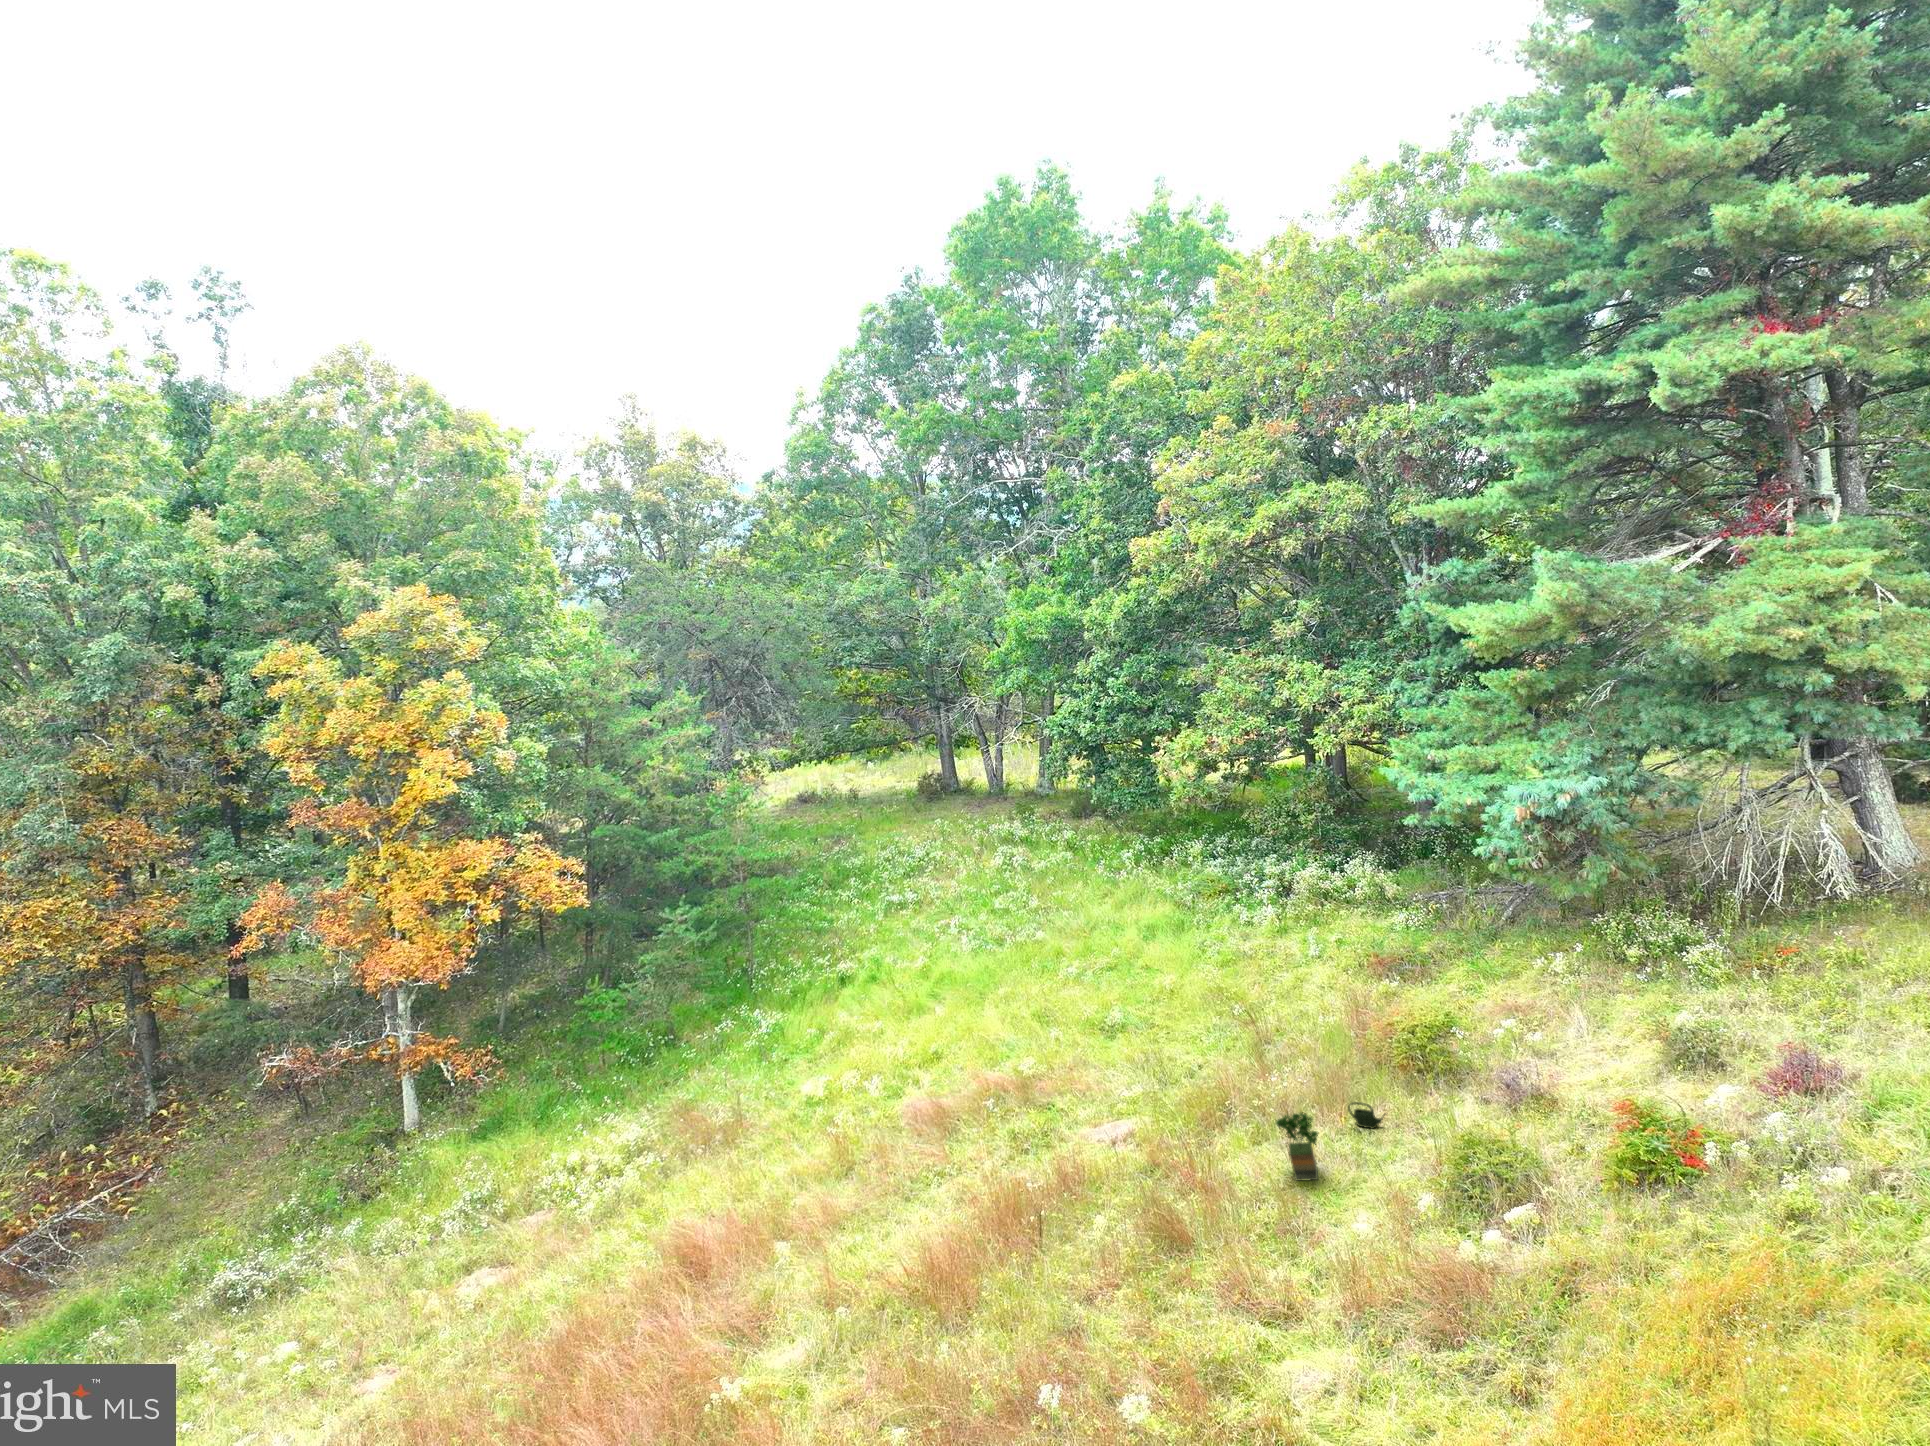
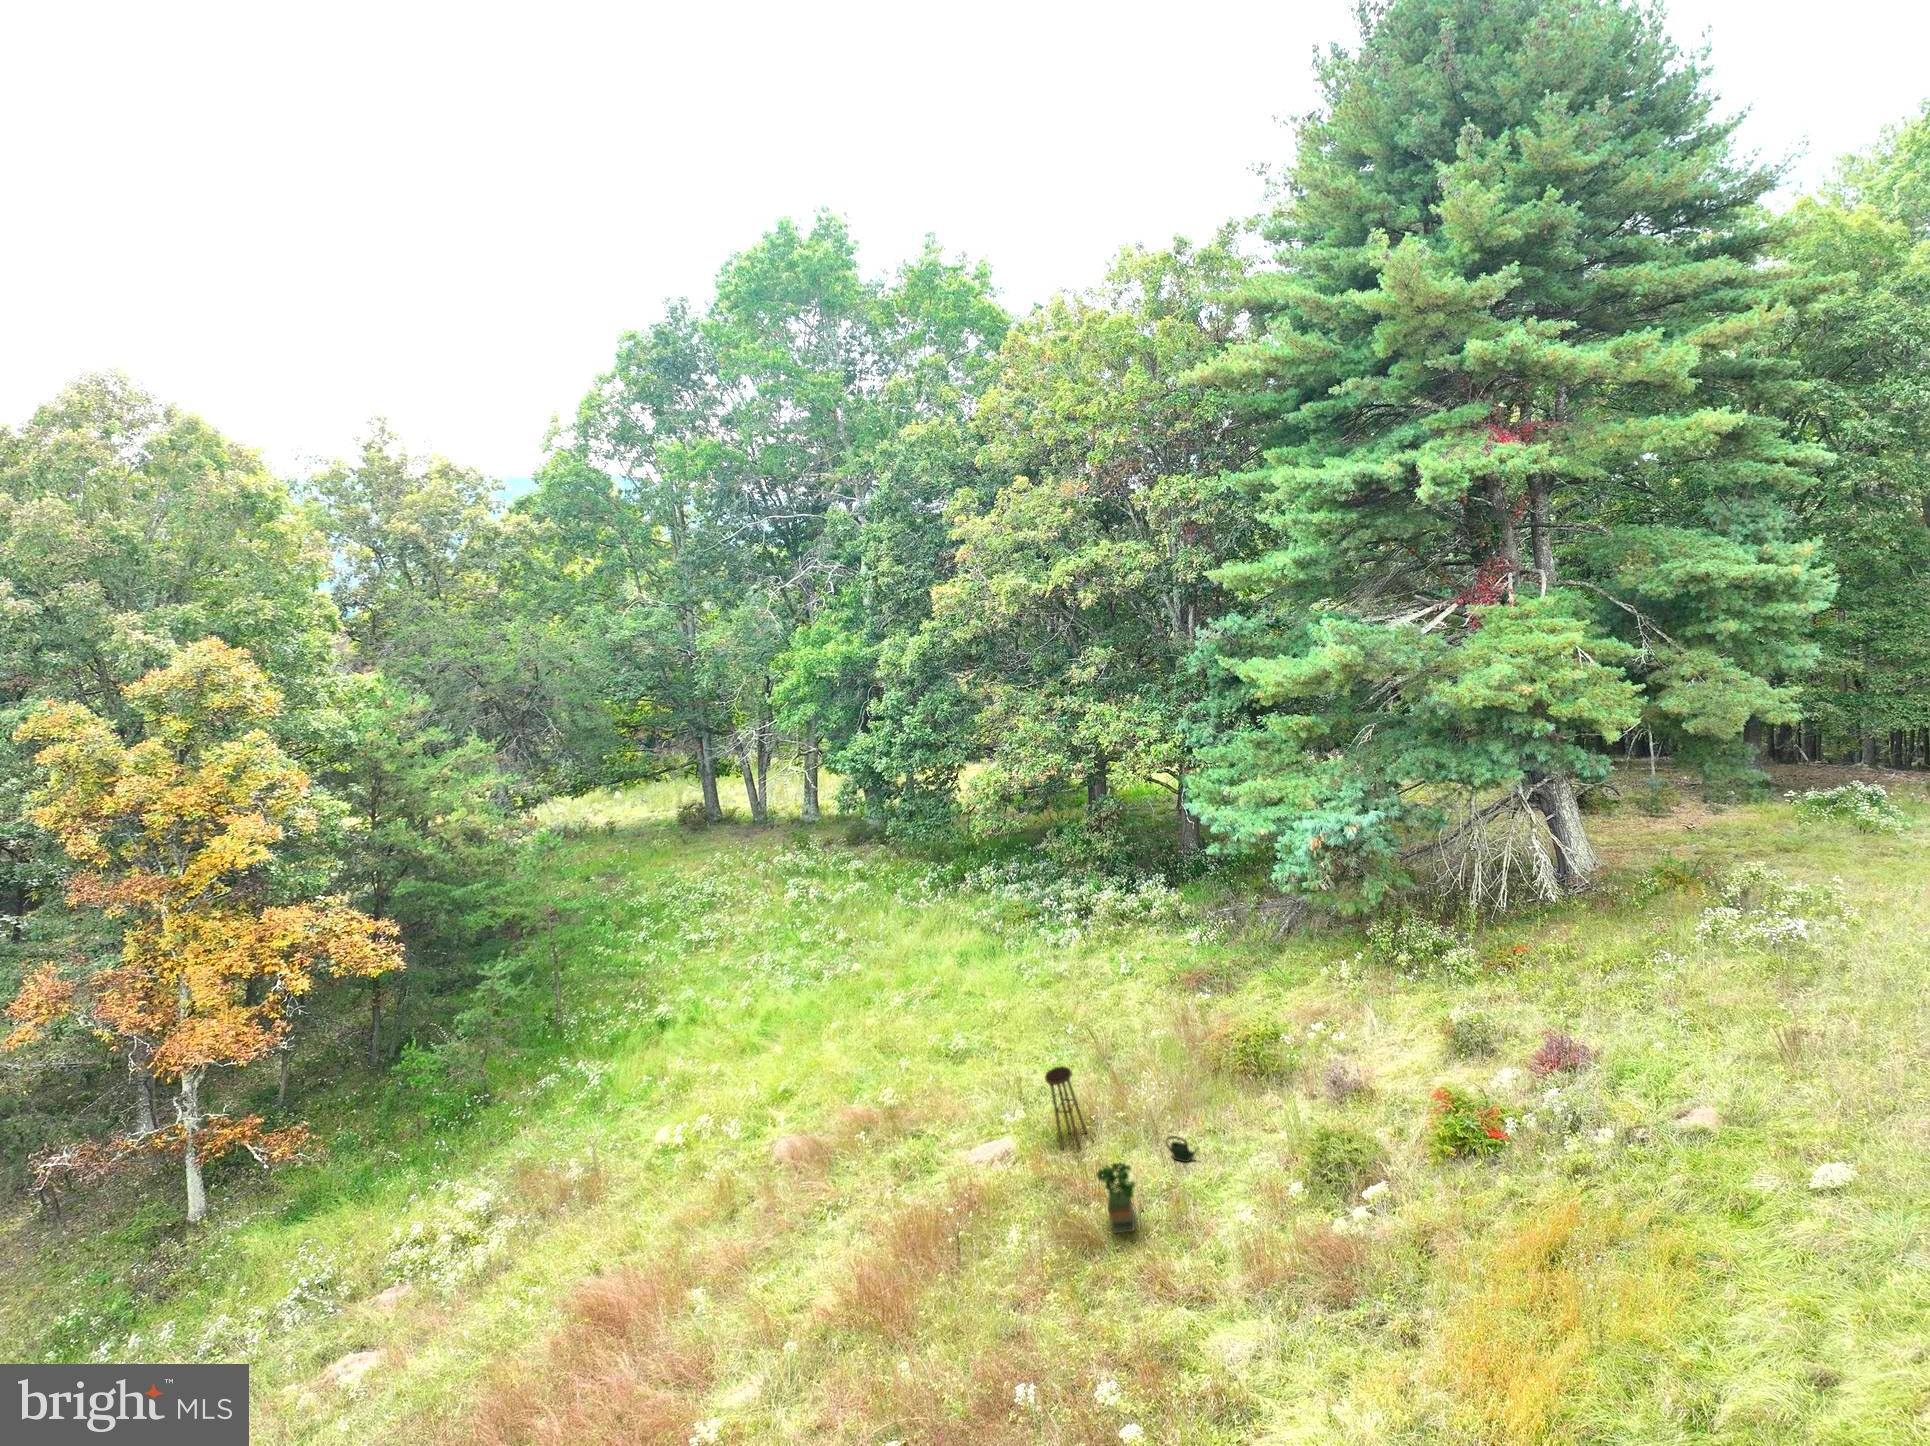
stool: none [1212,1032,1258,1117] -> present [1045,1066,1087,1151]

